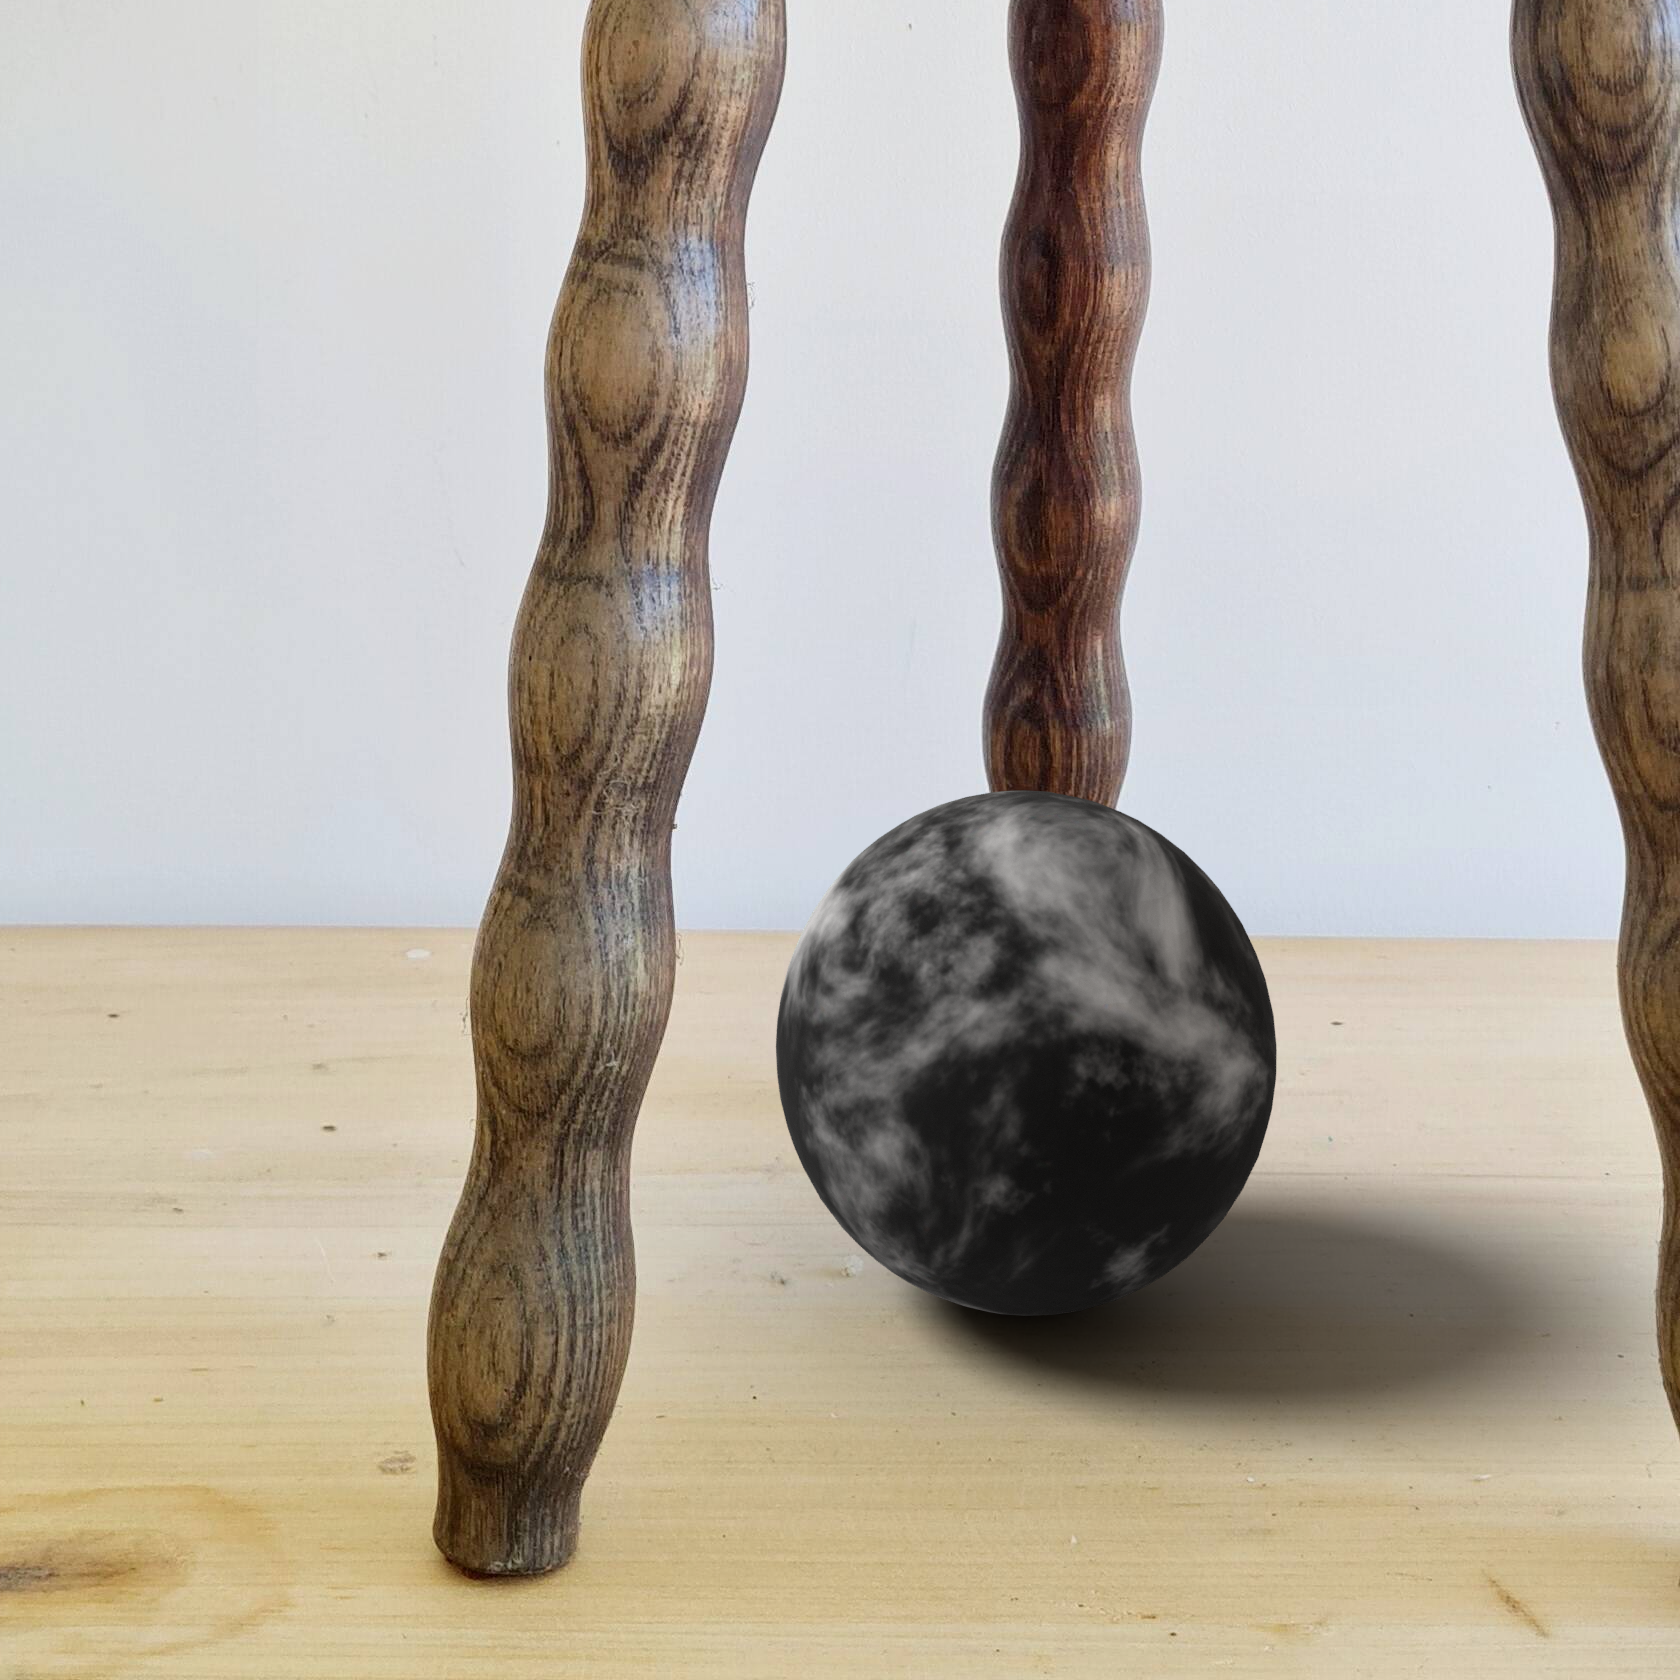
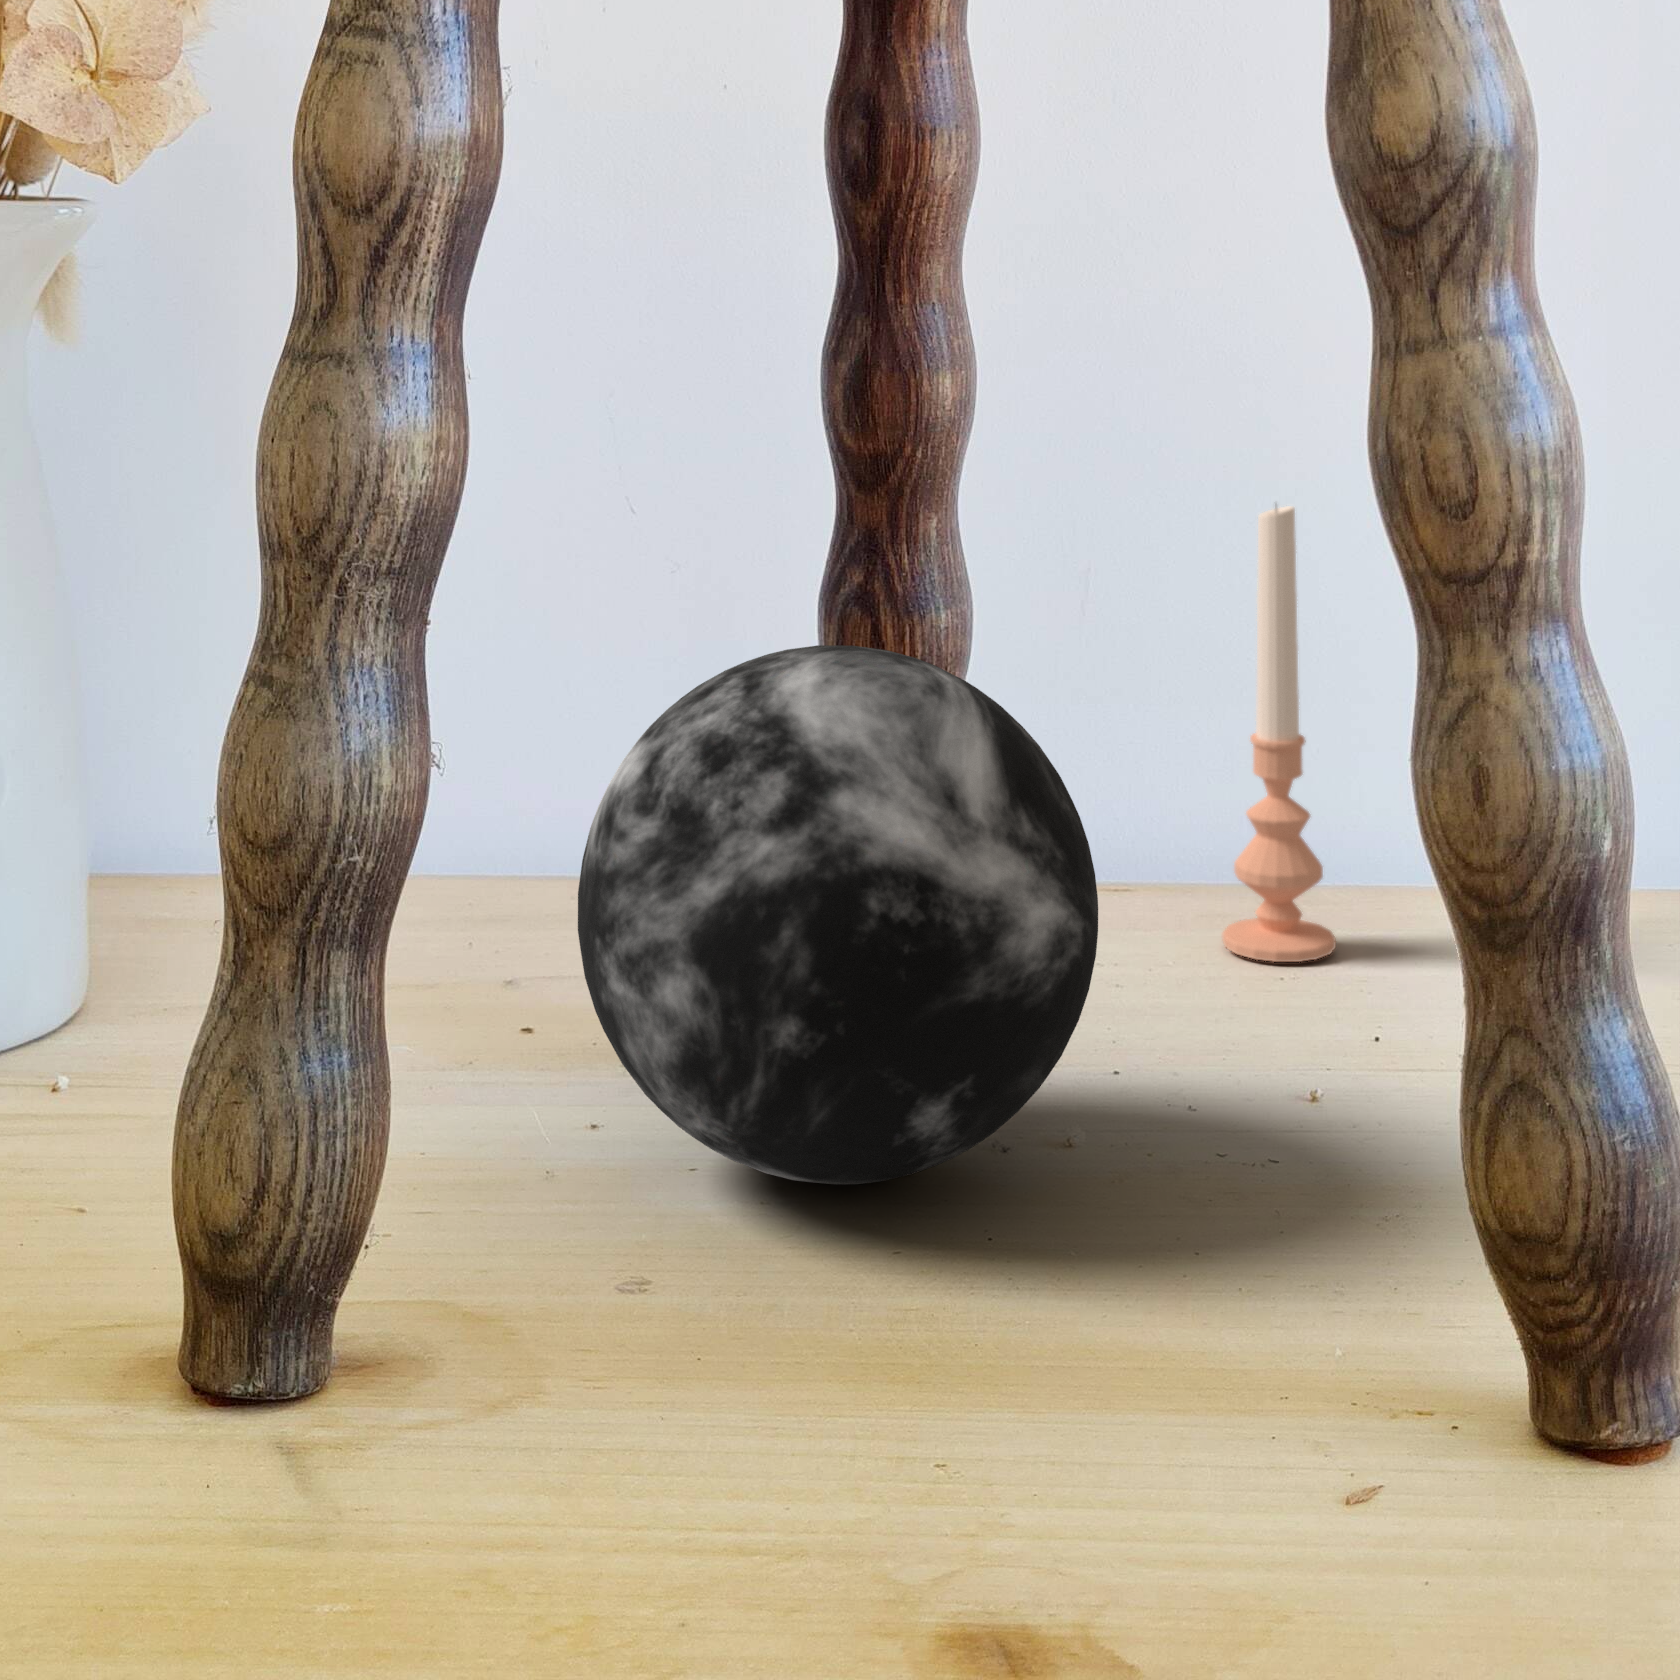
candle: none [1343,598,1452,1038] -> present [1222,506,1336,962]

